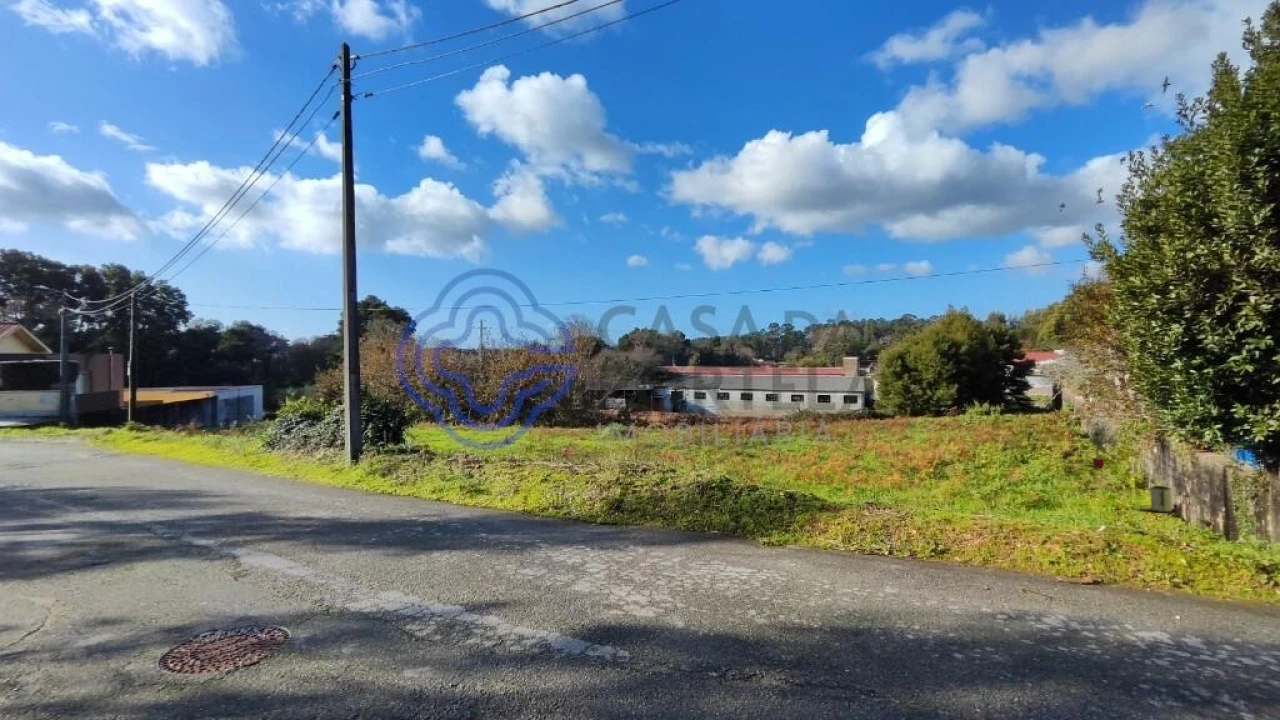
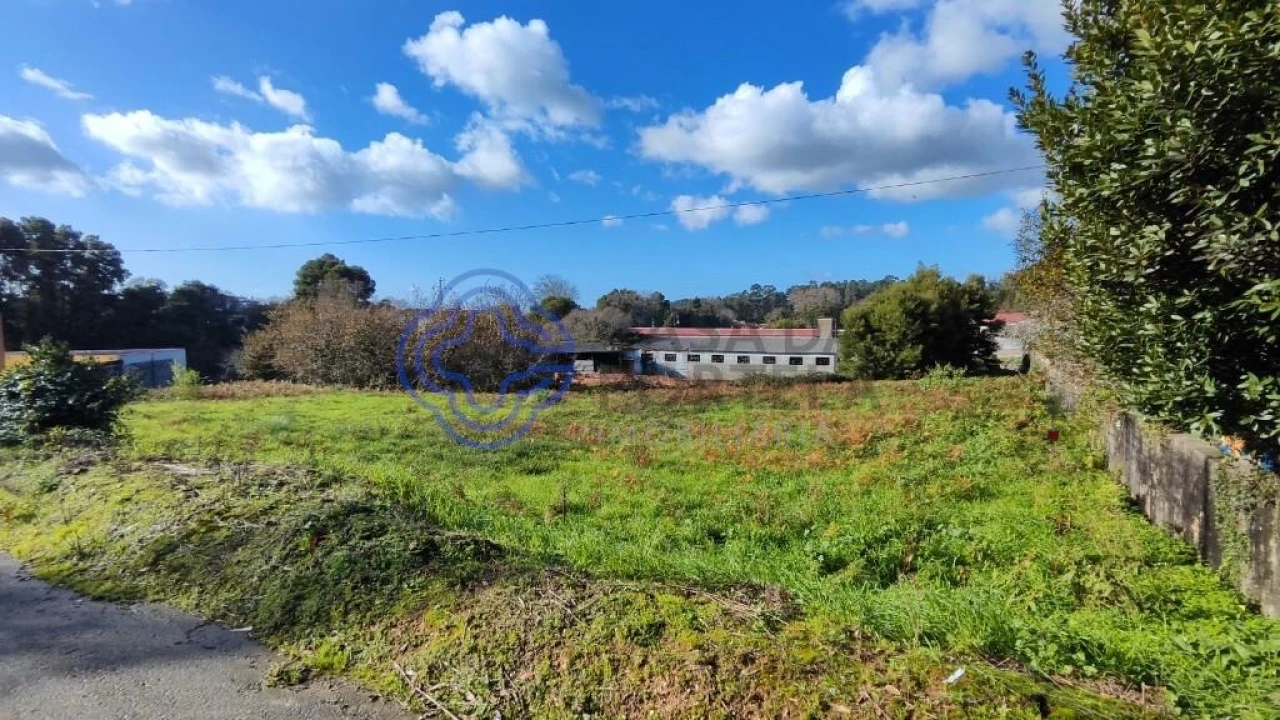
watering can: present [1150,478,1172,513] -> none [1107,461,1134,506]

